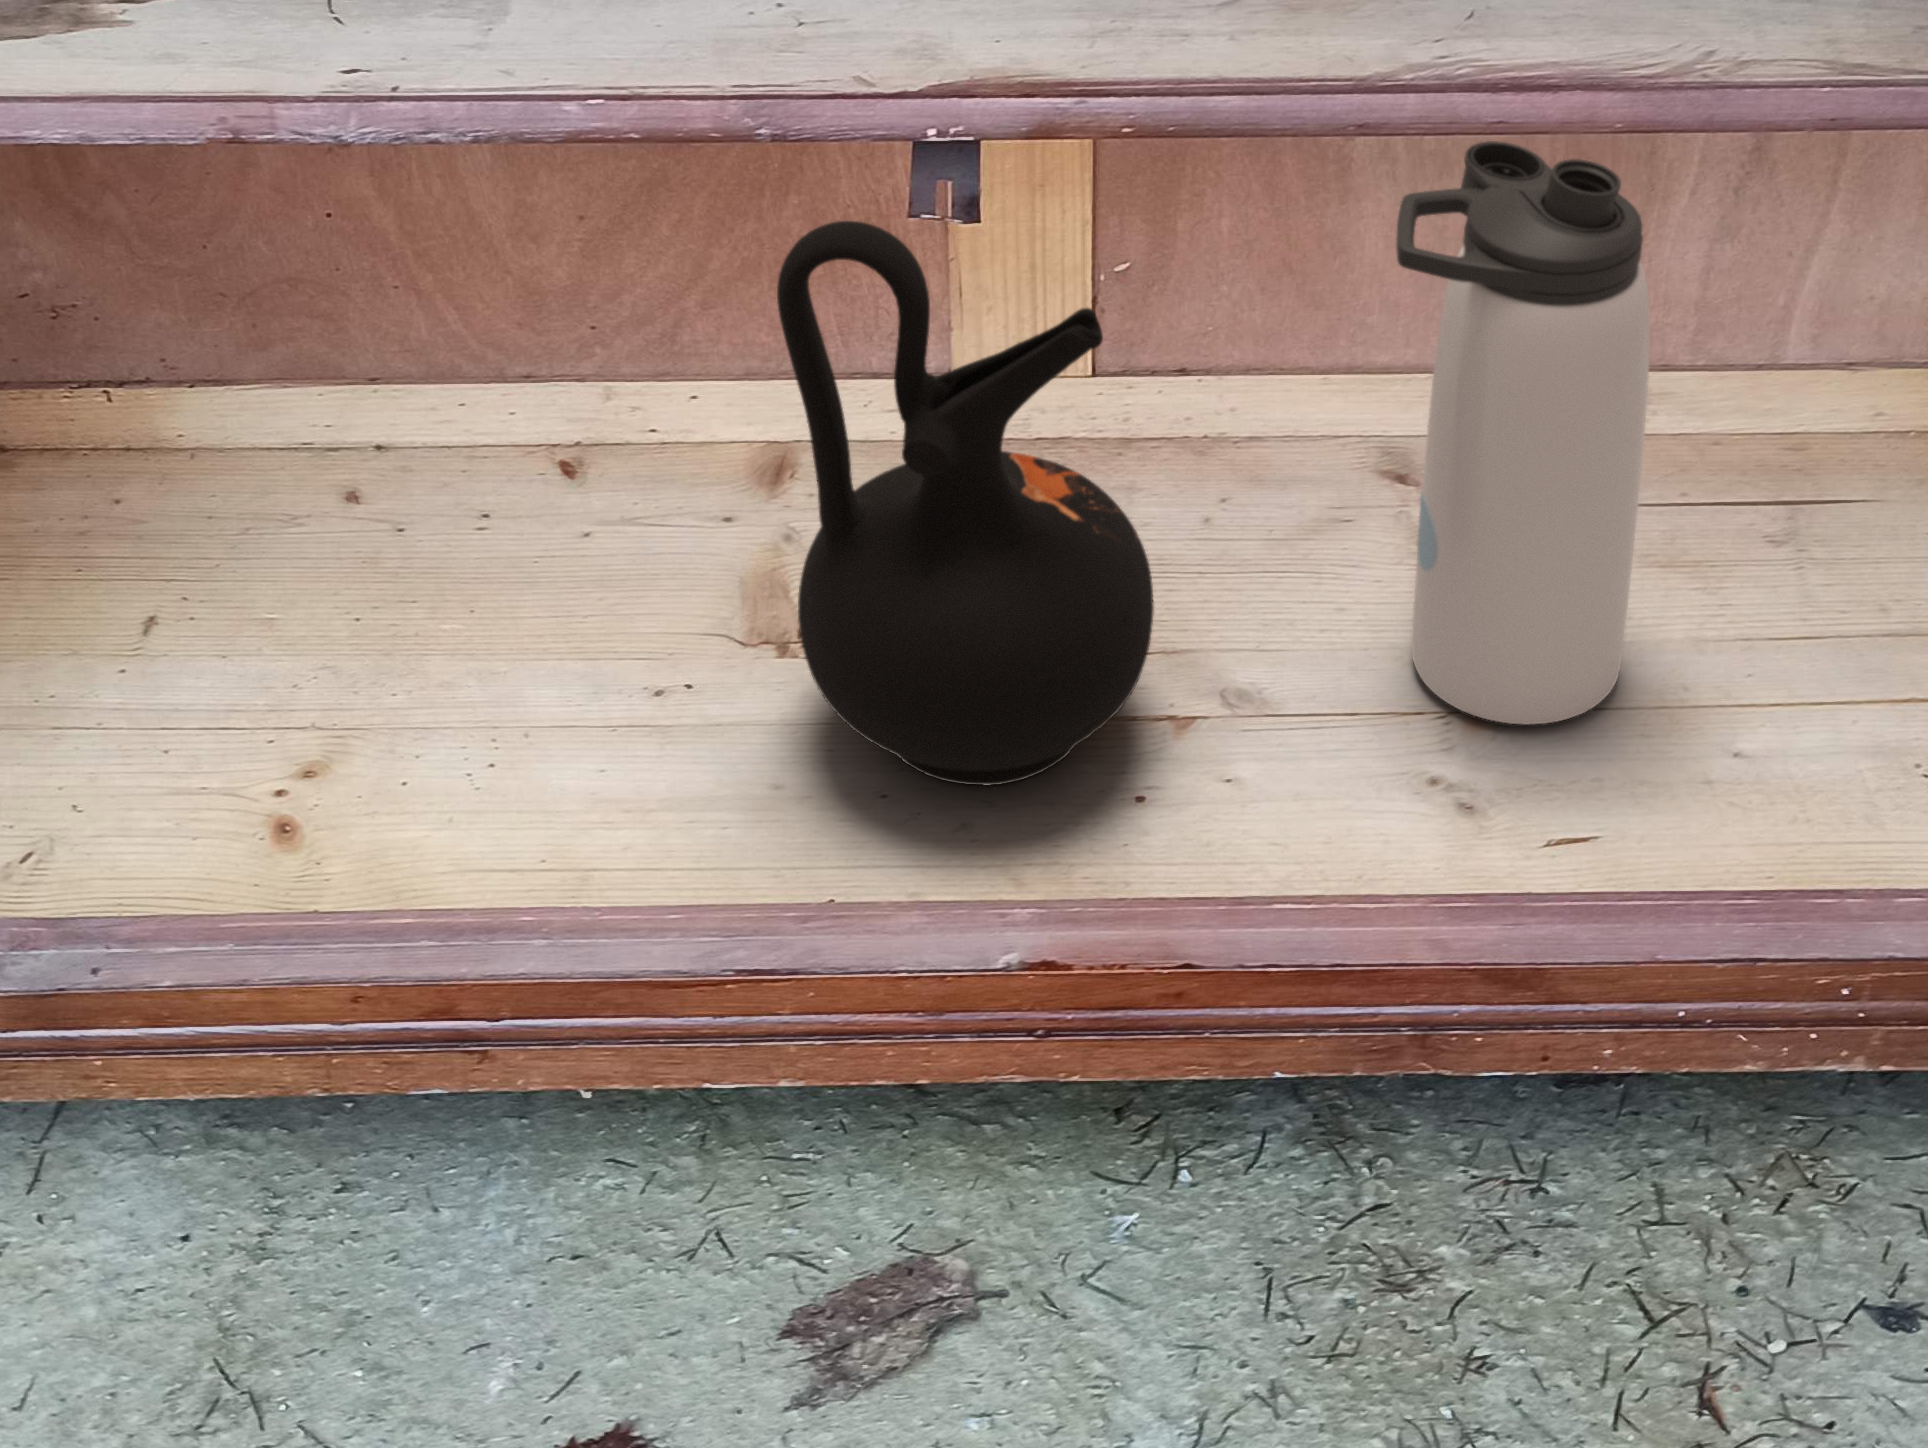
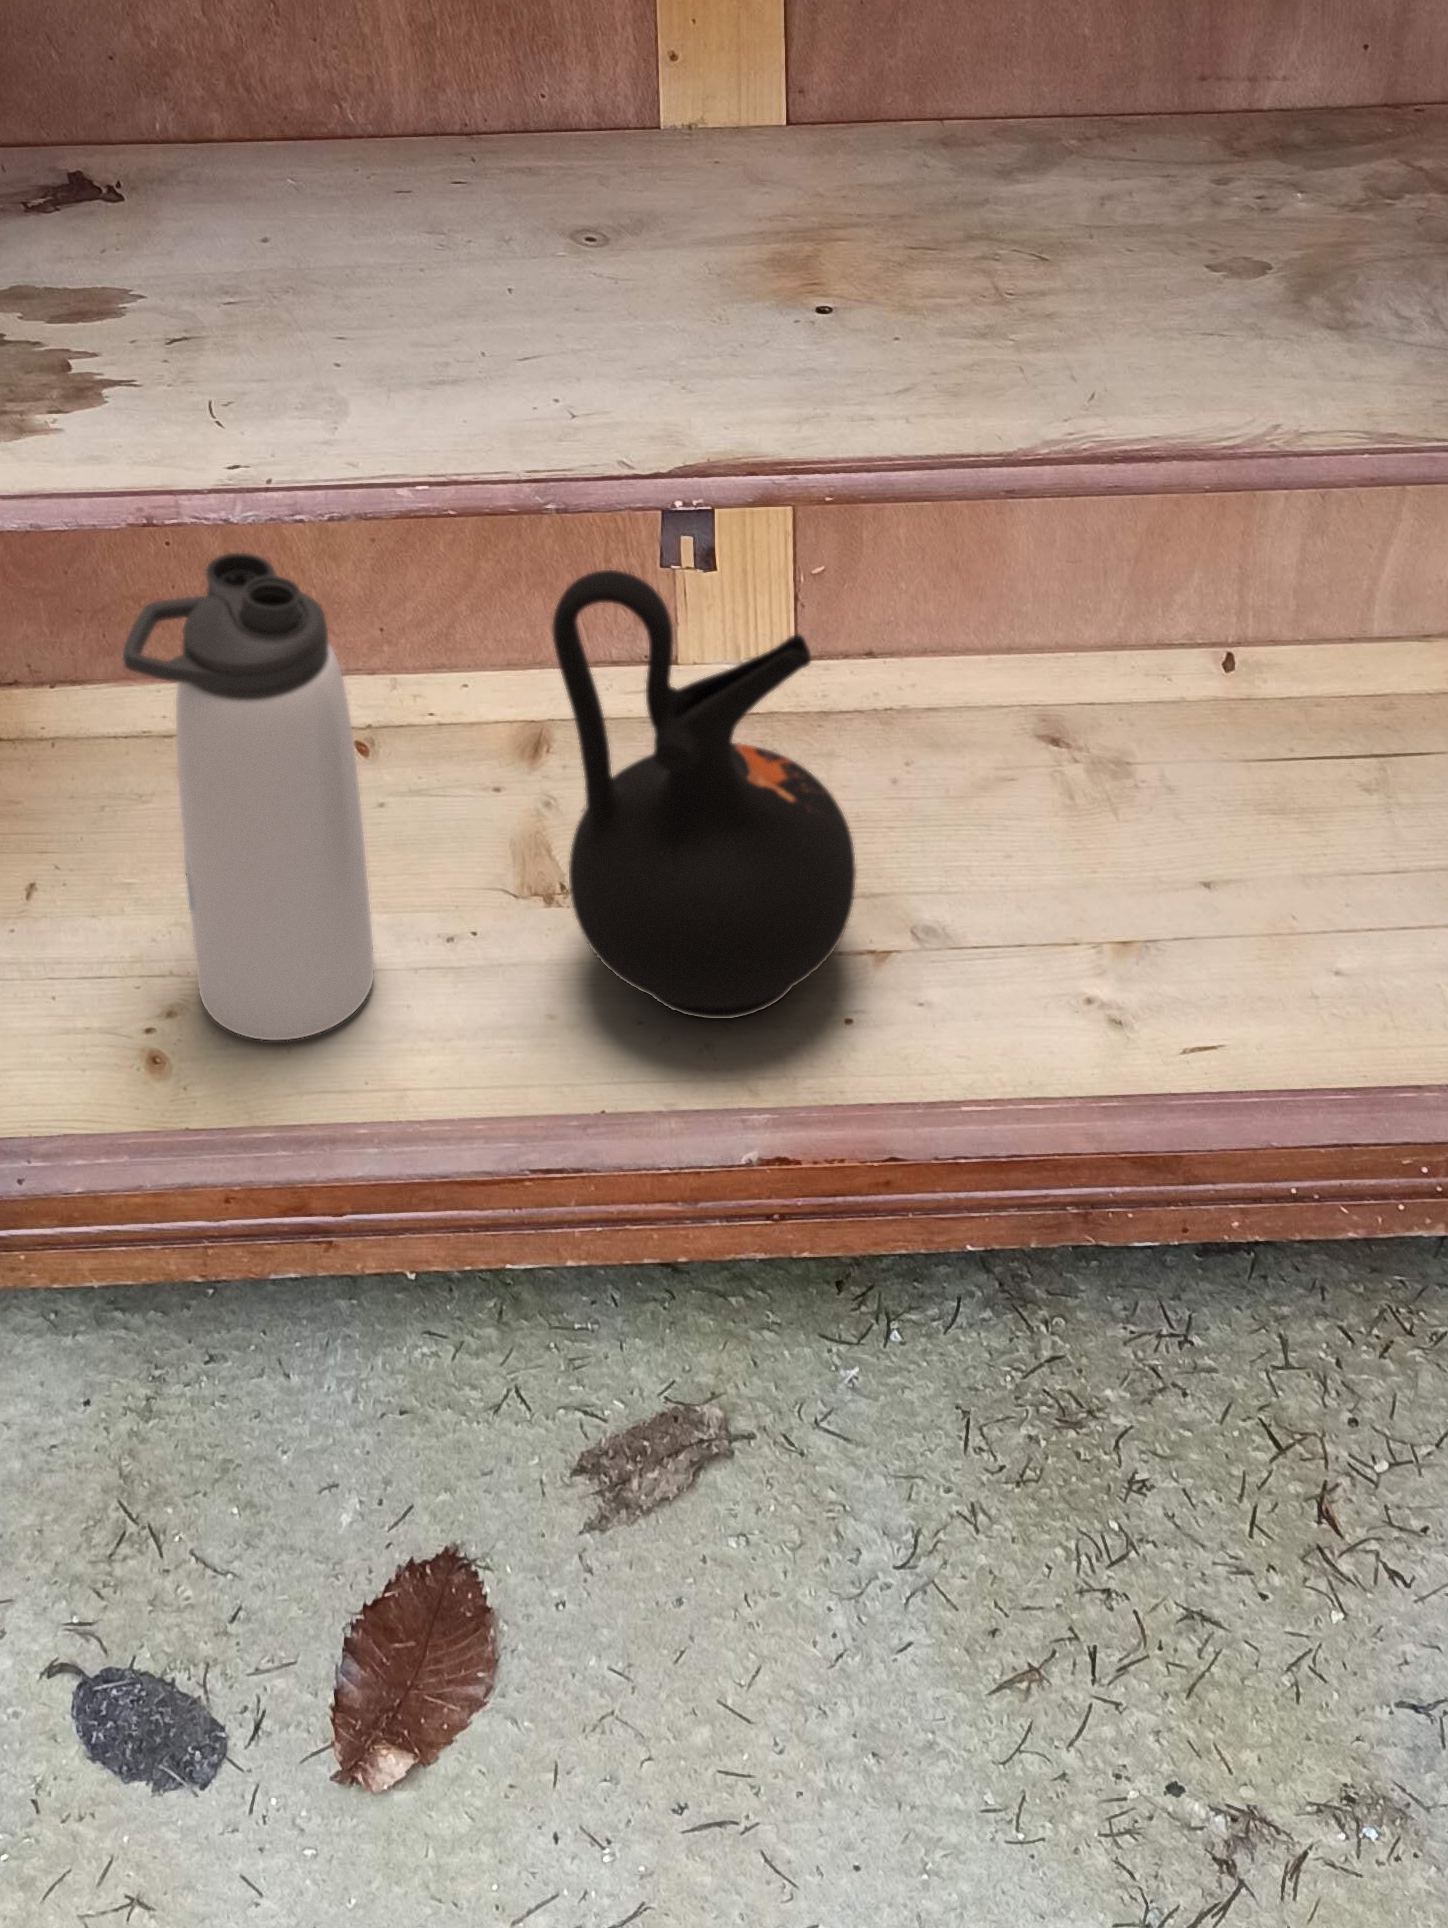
thermos bottle: present [1396,141,1650,725] -> present [123,553,374,1040]

